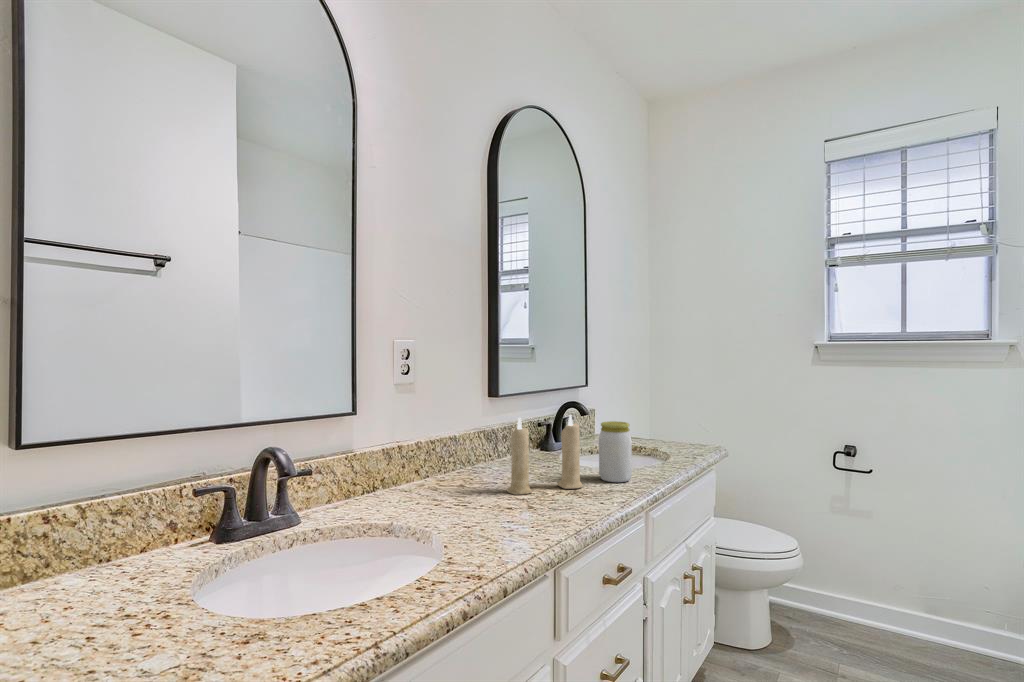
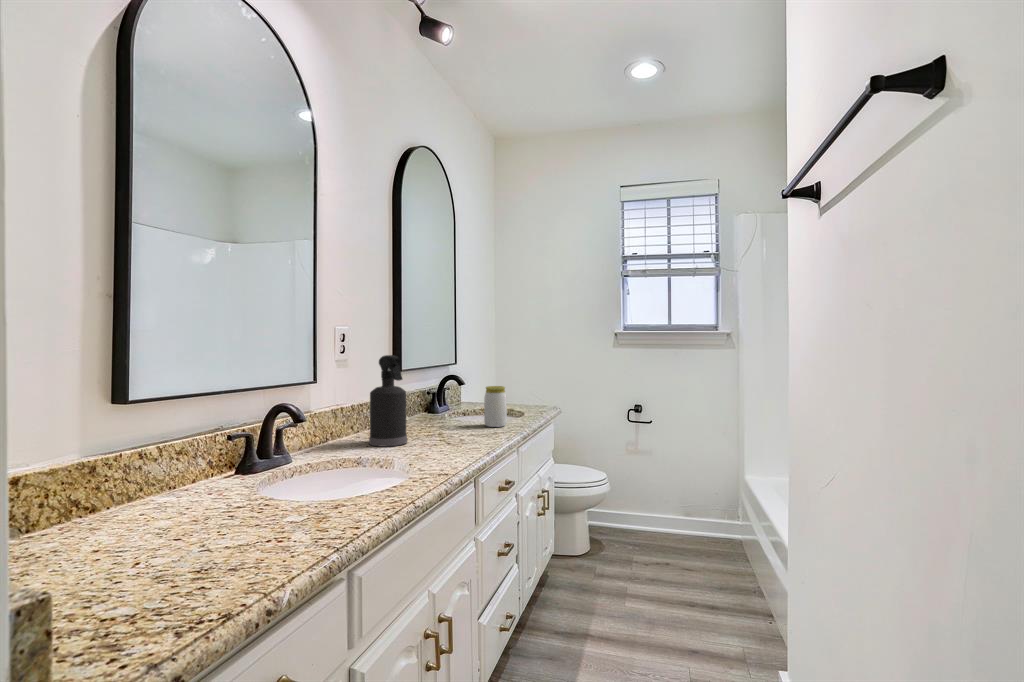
spray bottle: none [421,377,473,507] -> present [369,355,407,447]
candle: present [507,415,583,495] -> none [426,380,477,437]

